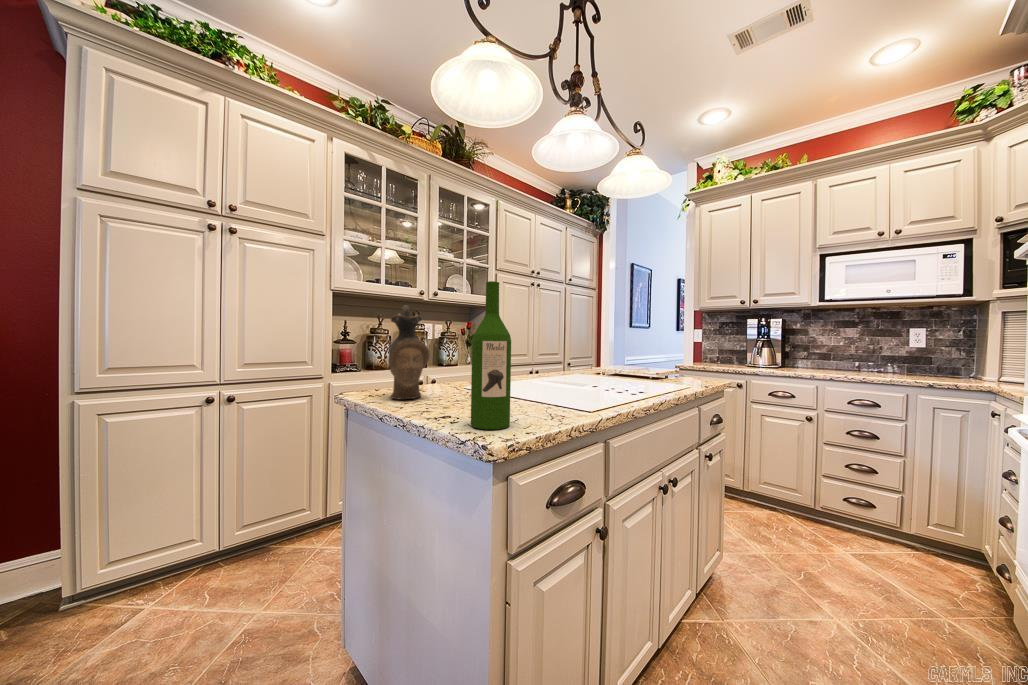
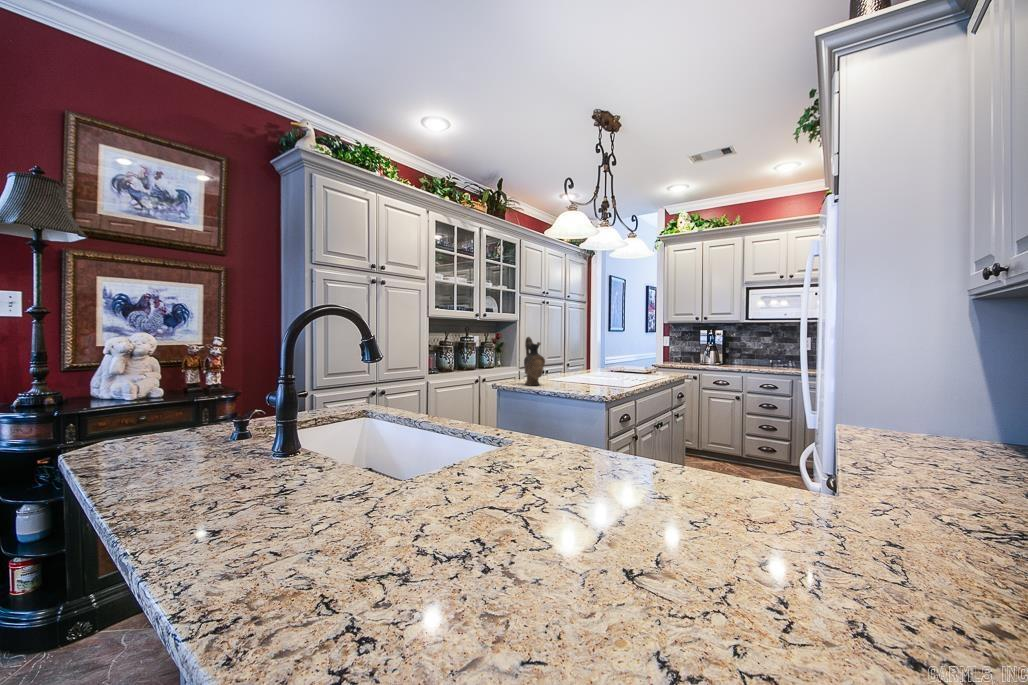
wine bottle: present [471,281,511,430] -> none [587,333,604,393]

